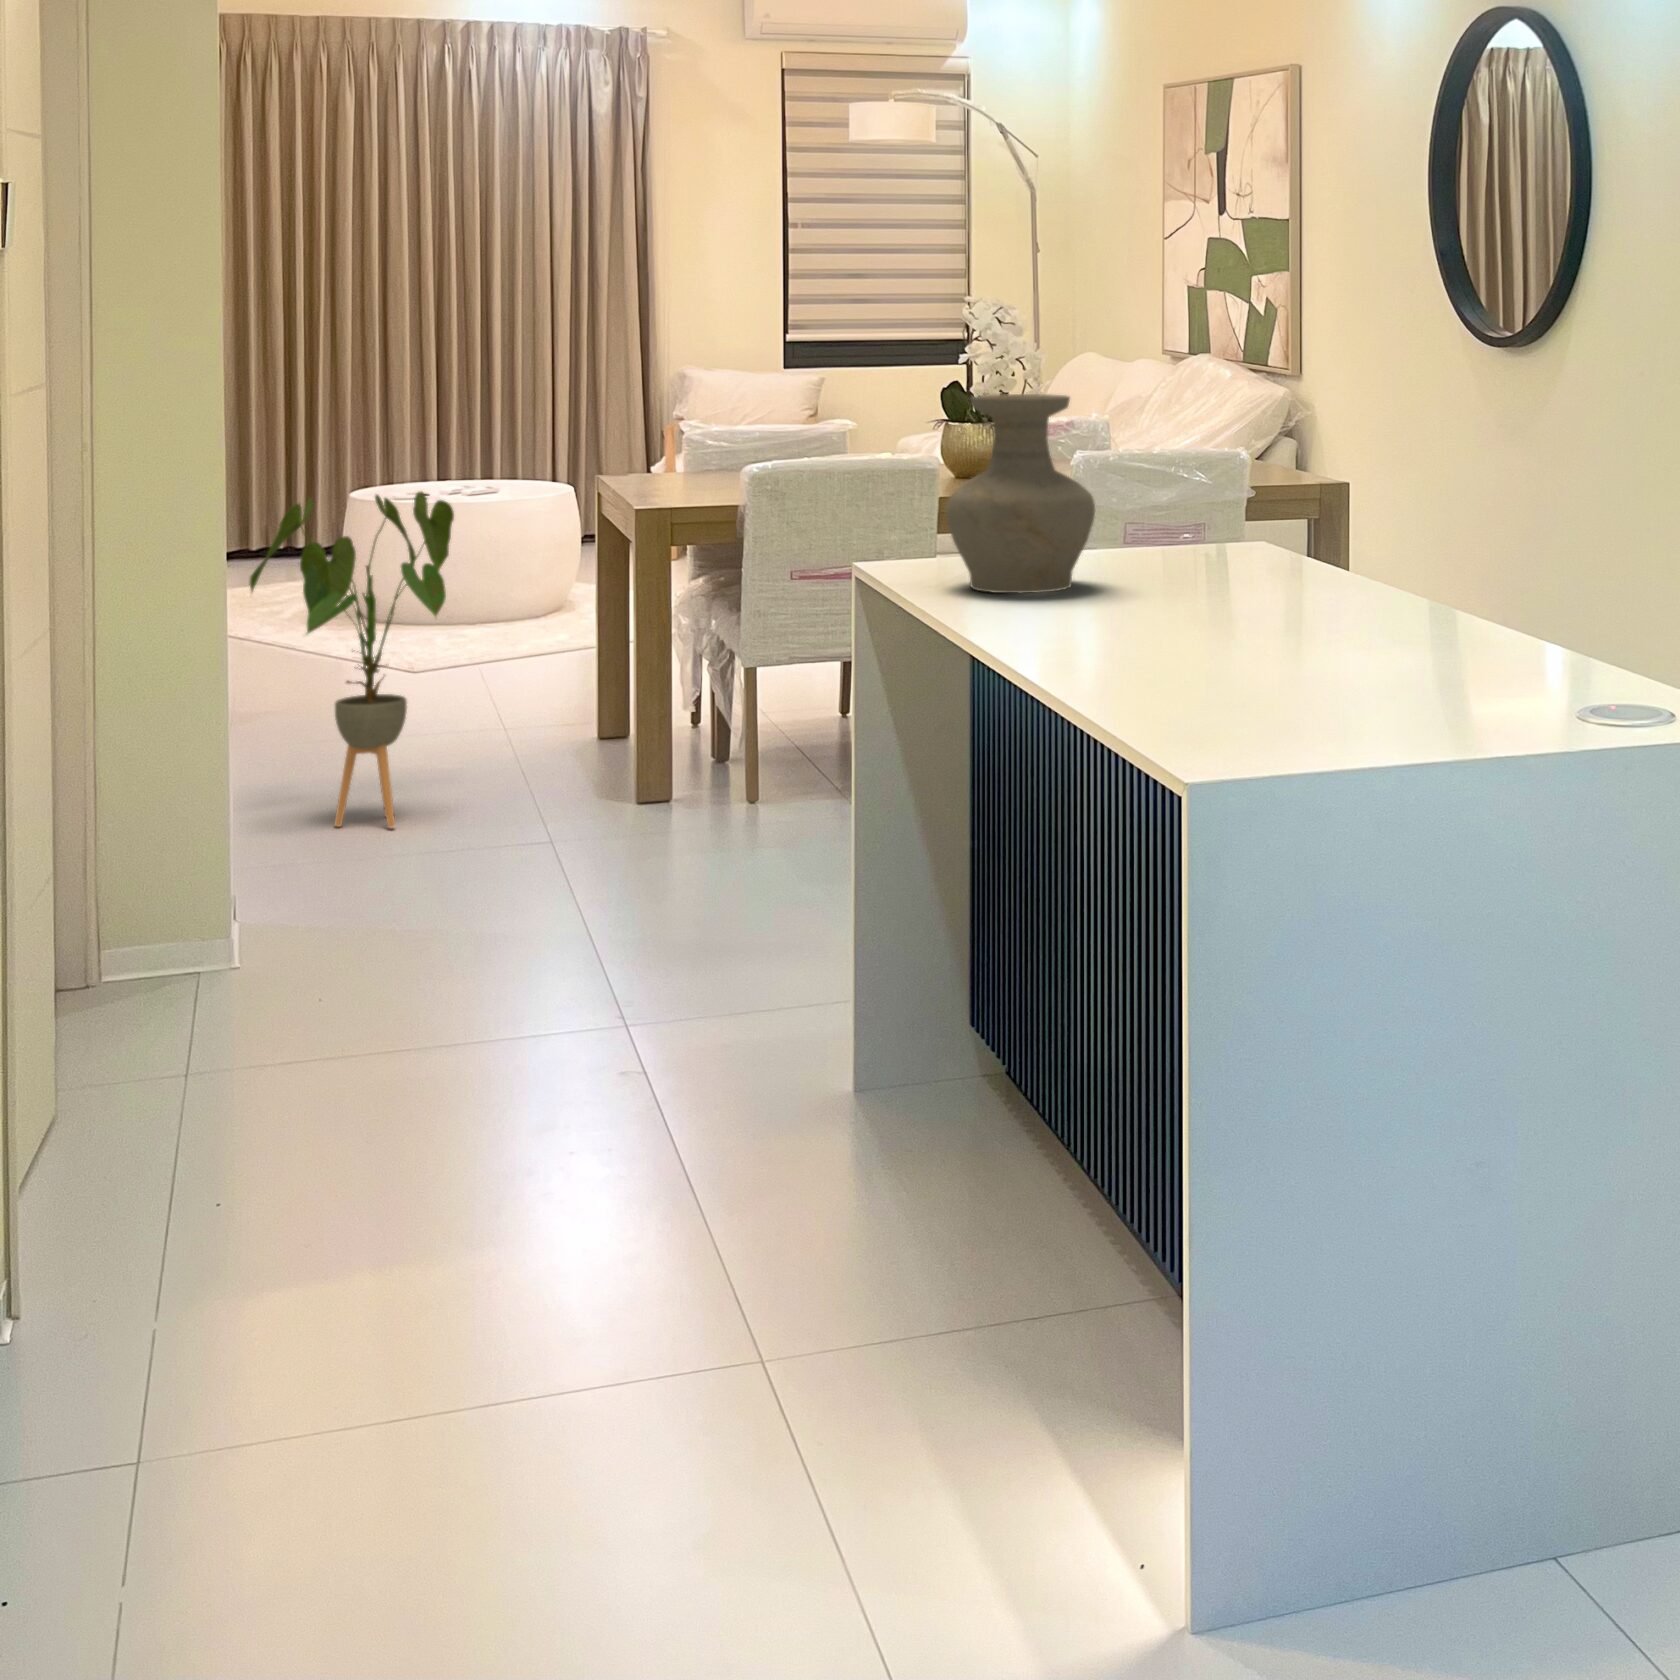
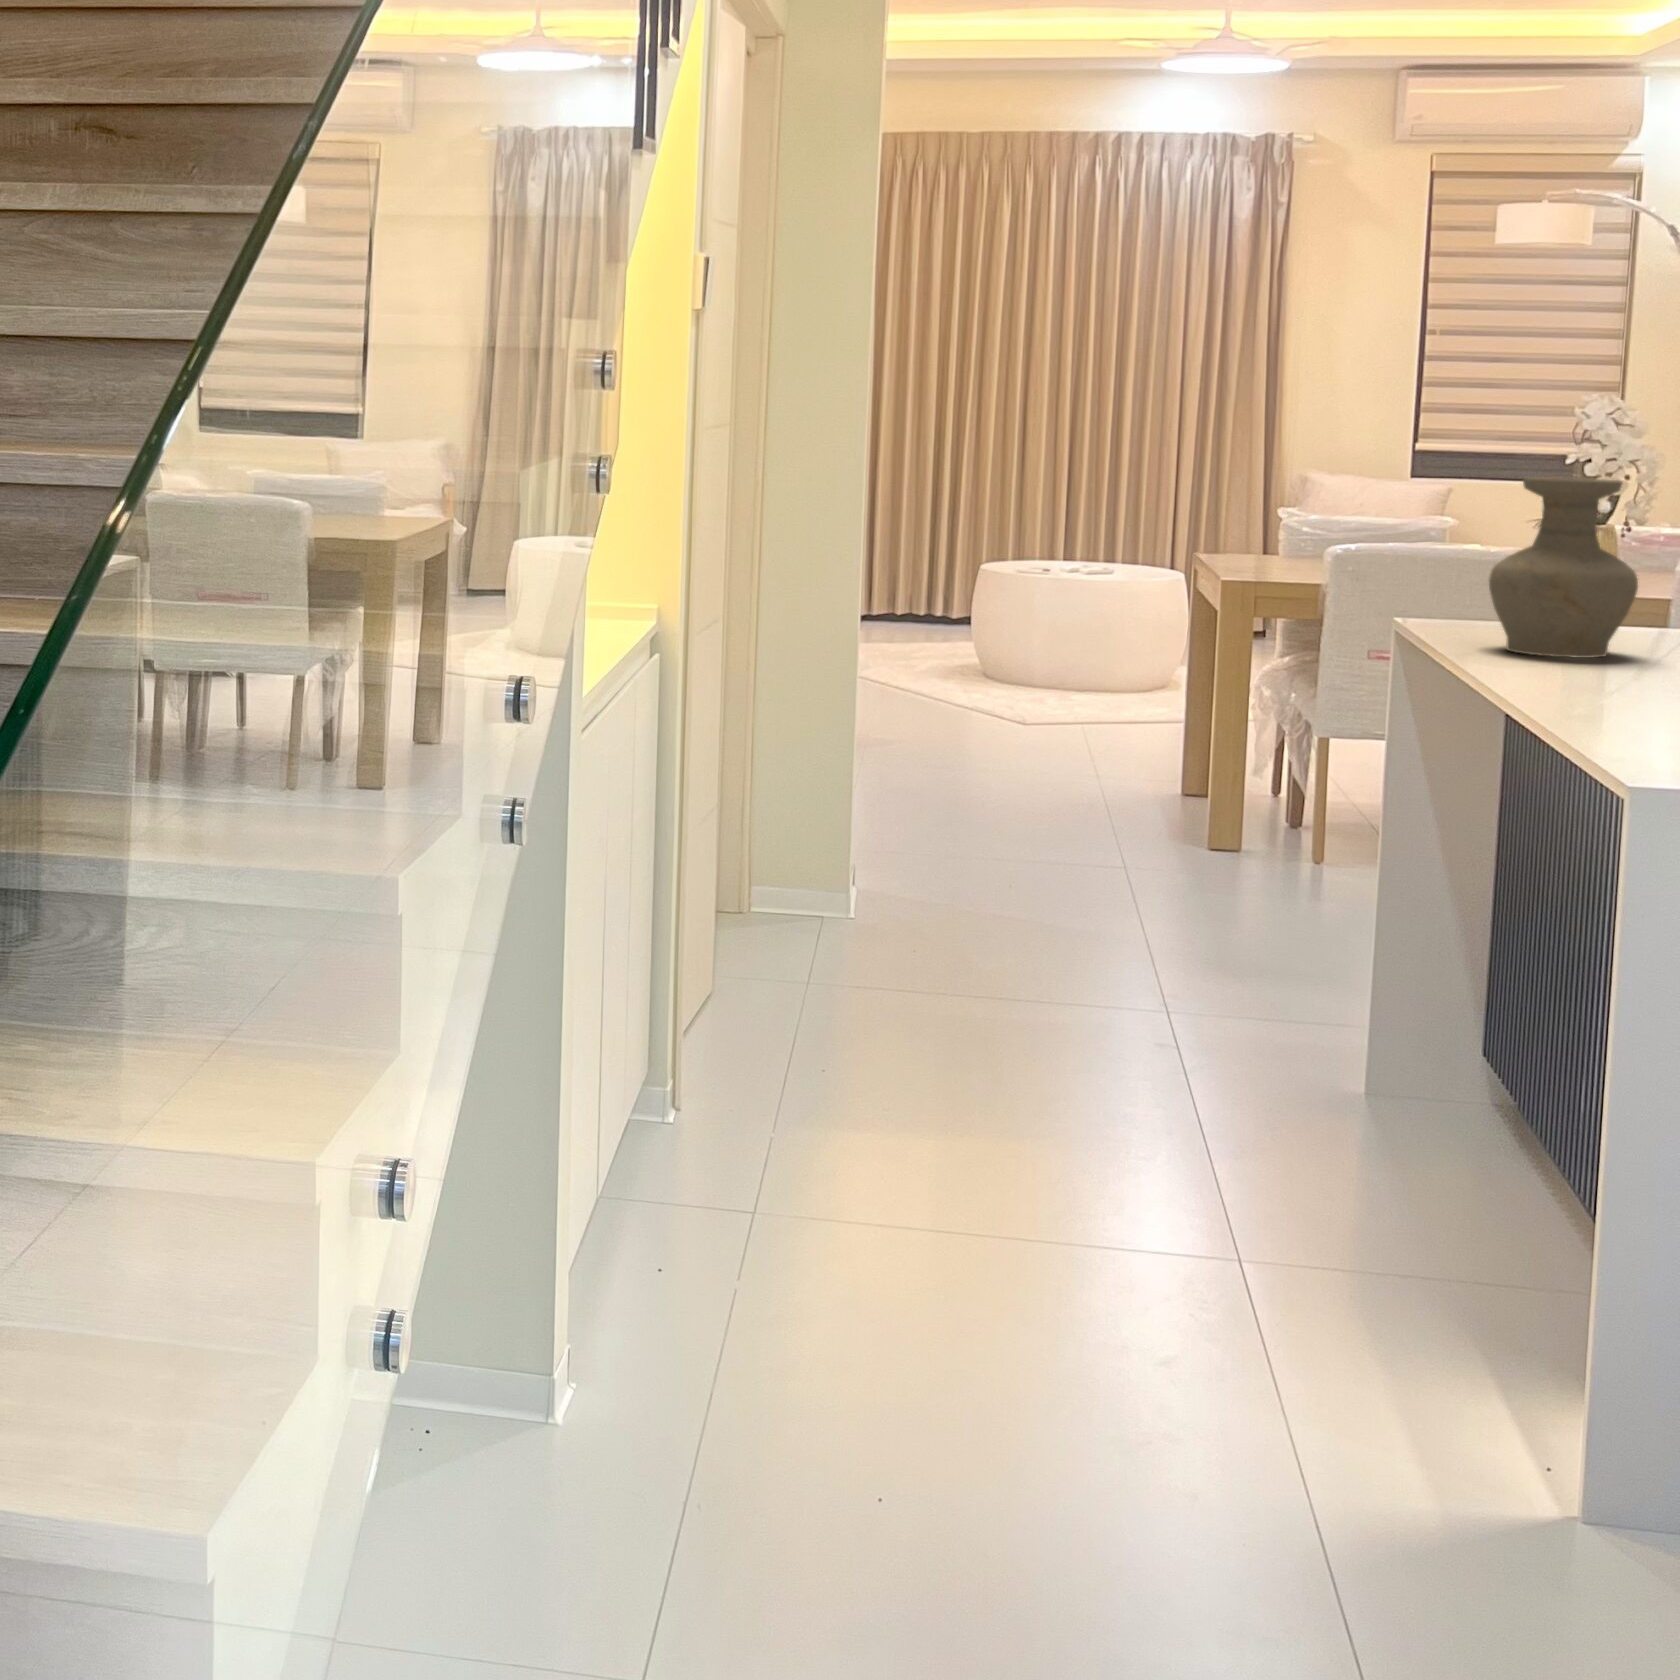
house plant: present [250,492,454,828] -> none [898,556,1068,838]

